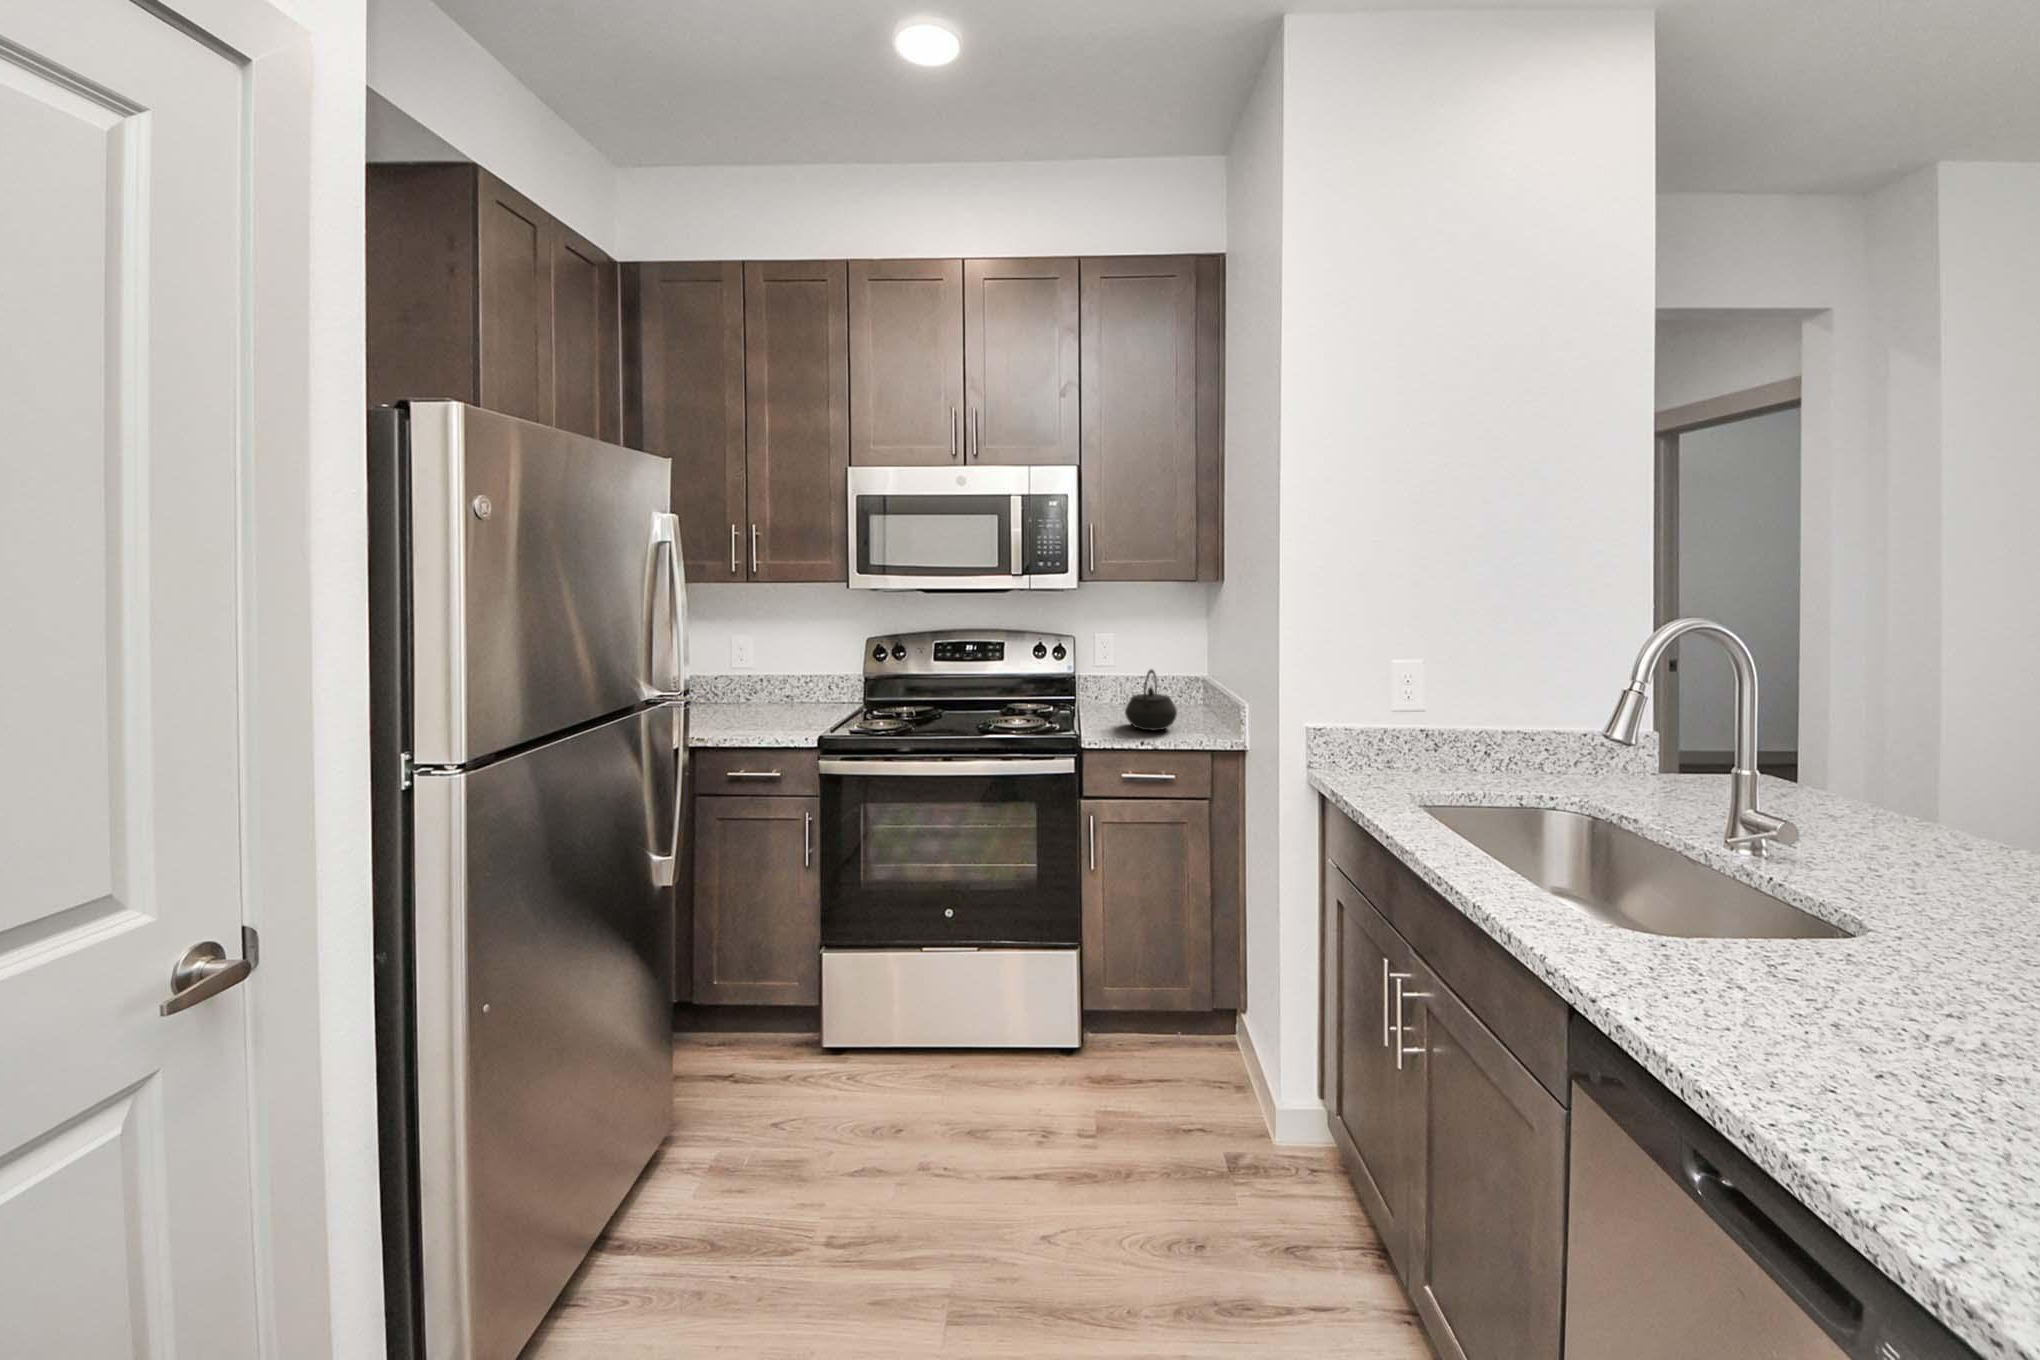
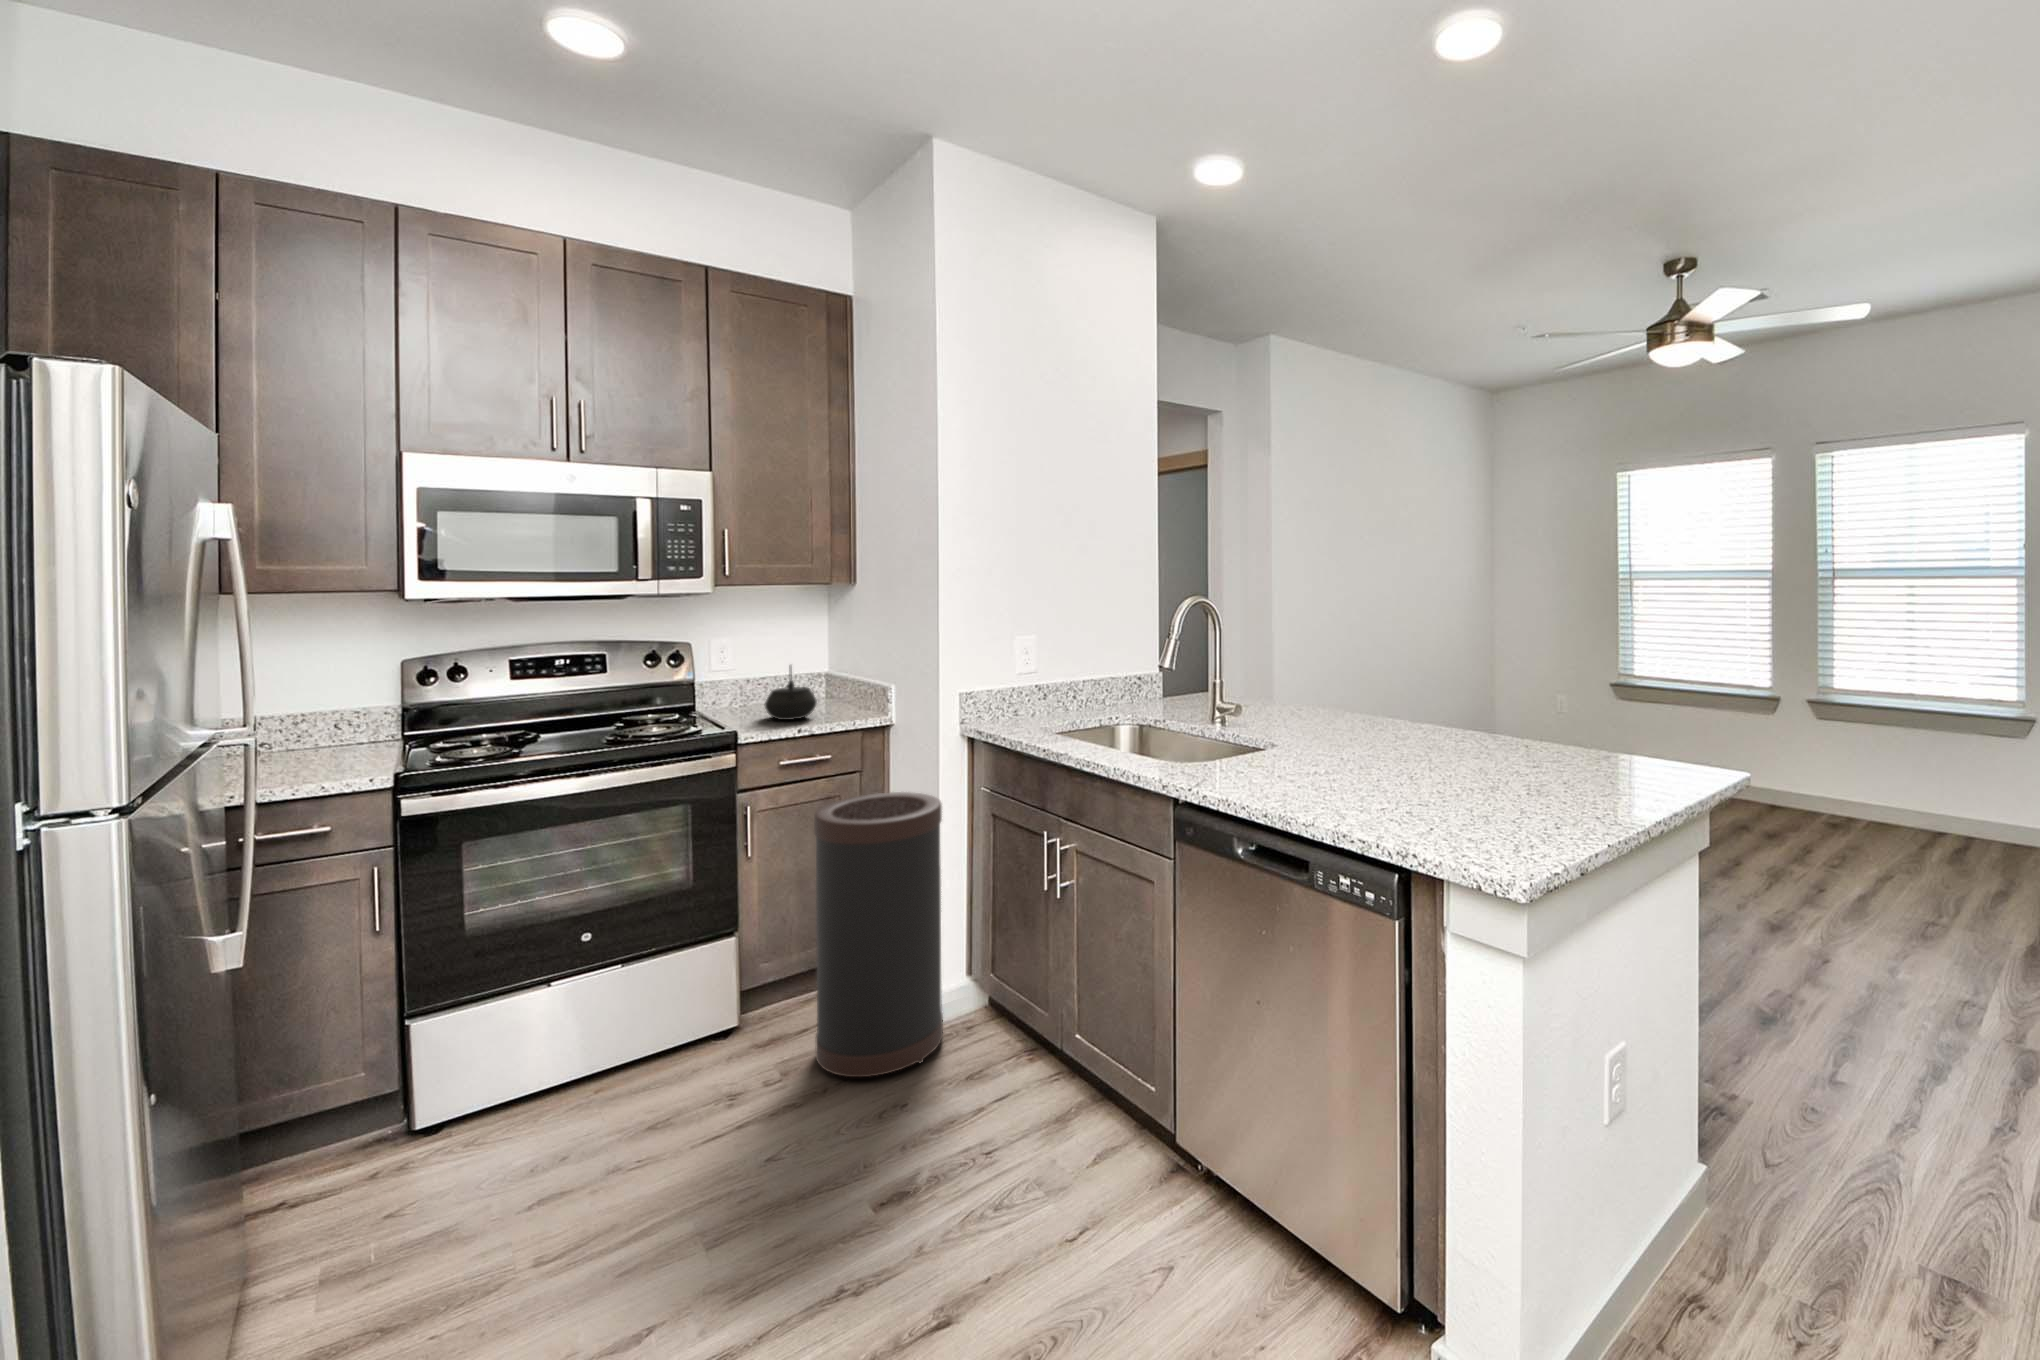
trash can: none [1127,835,1275,1194] -> present [814,792,943,1077]

